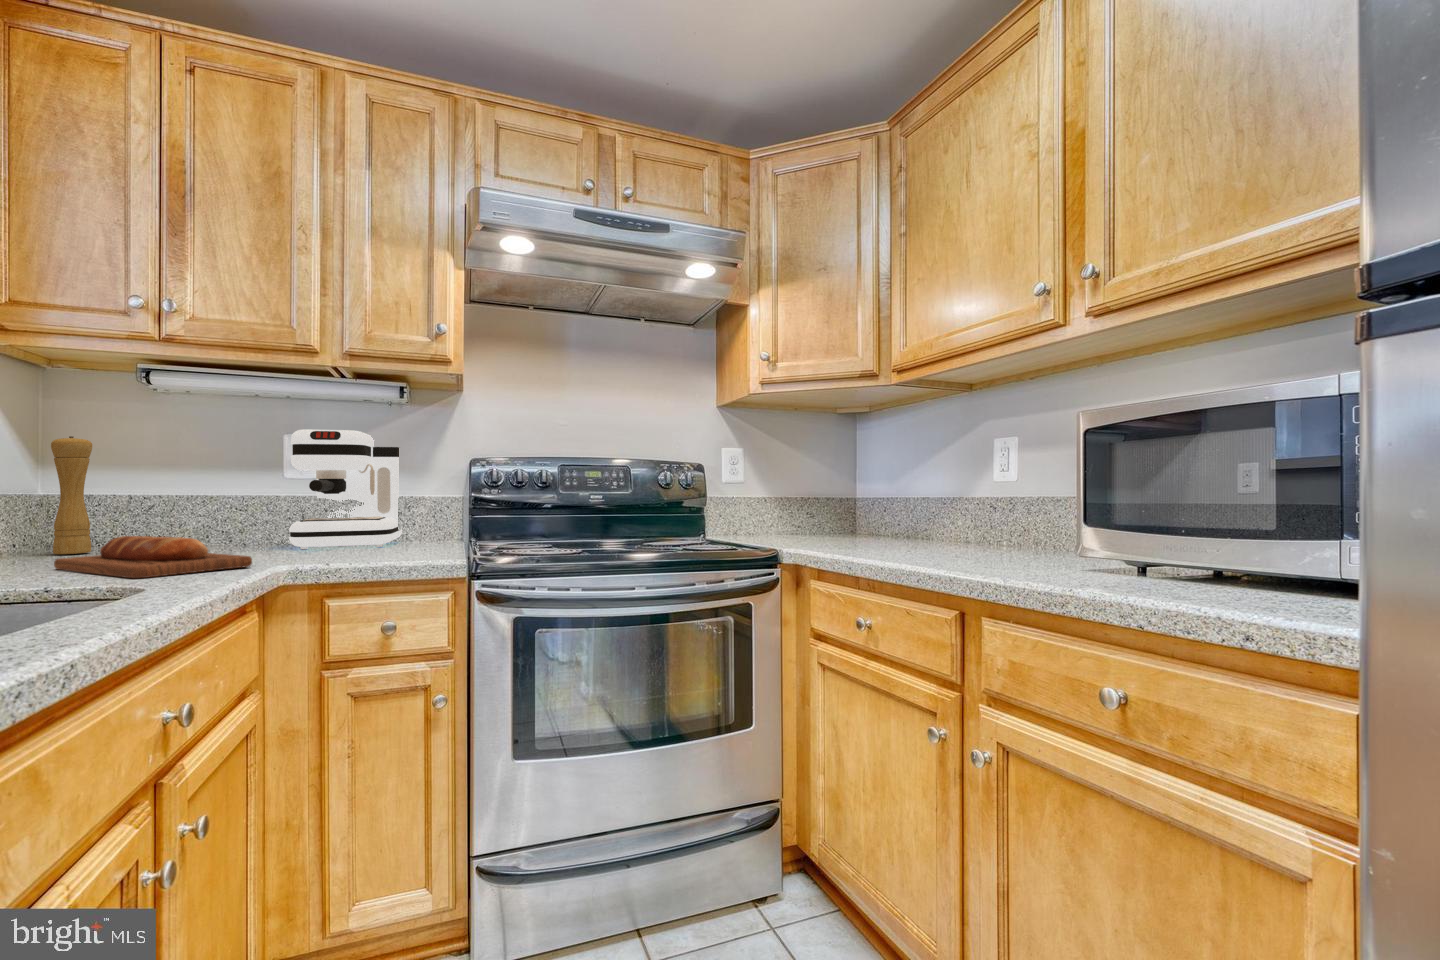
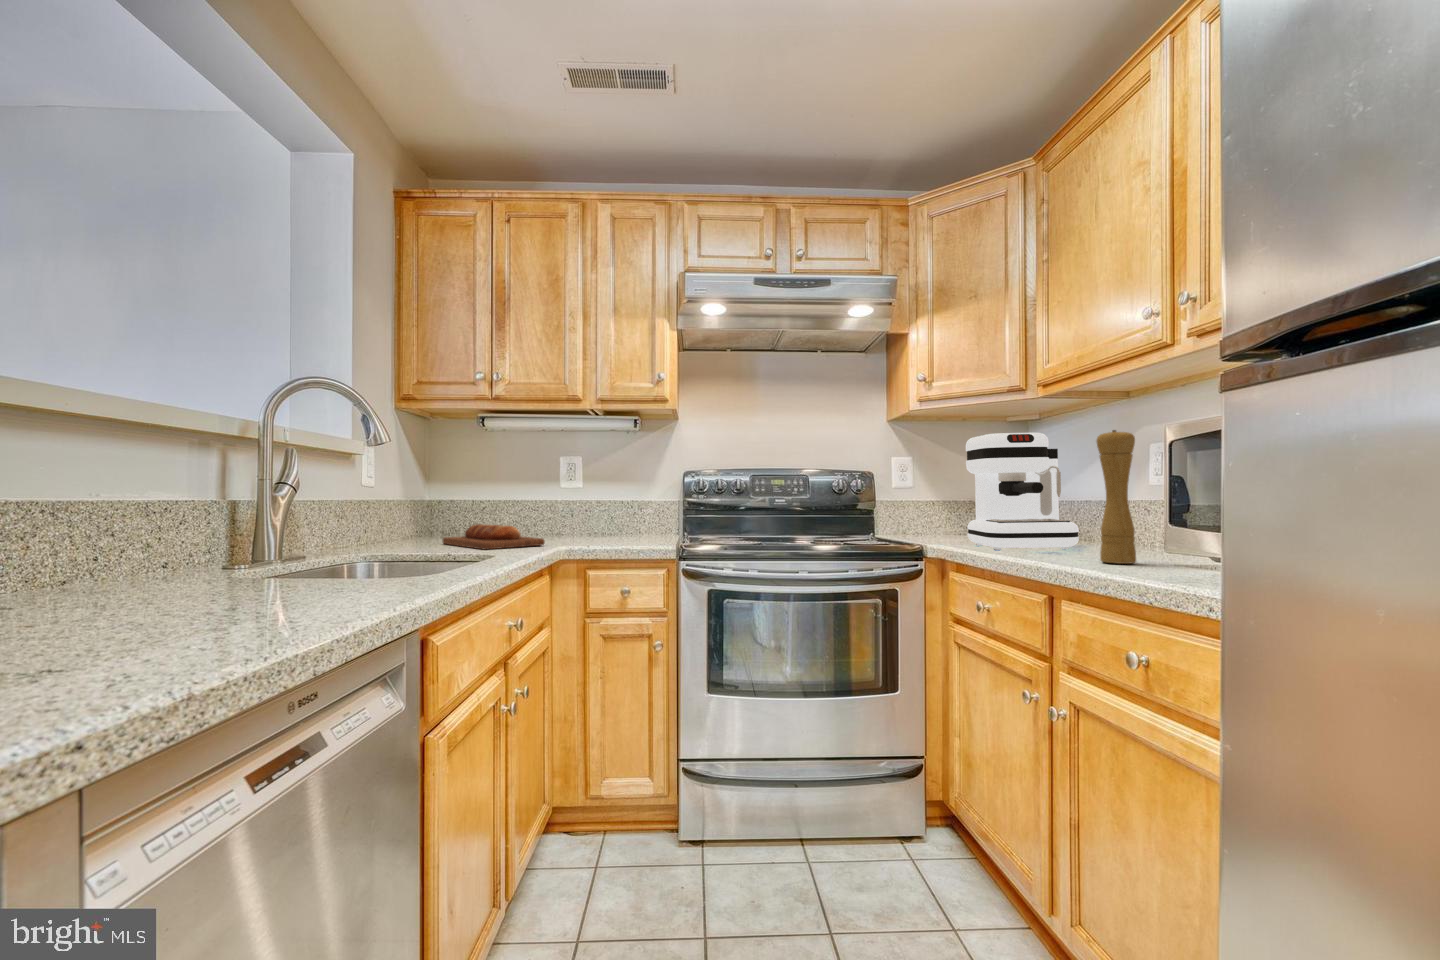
coffee maker: present [289,430,402,549] -> present [966,433,1079,550]
pepper mill: present [51,436,92,554] -> present [1097,430,1136,564]

